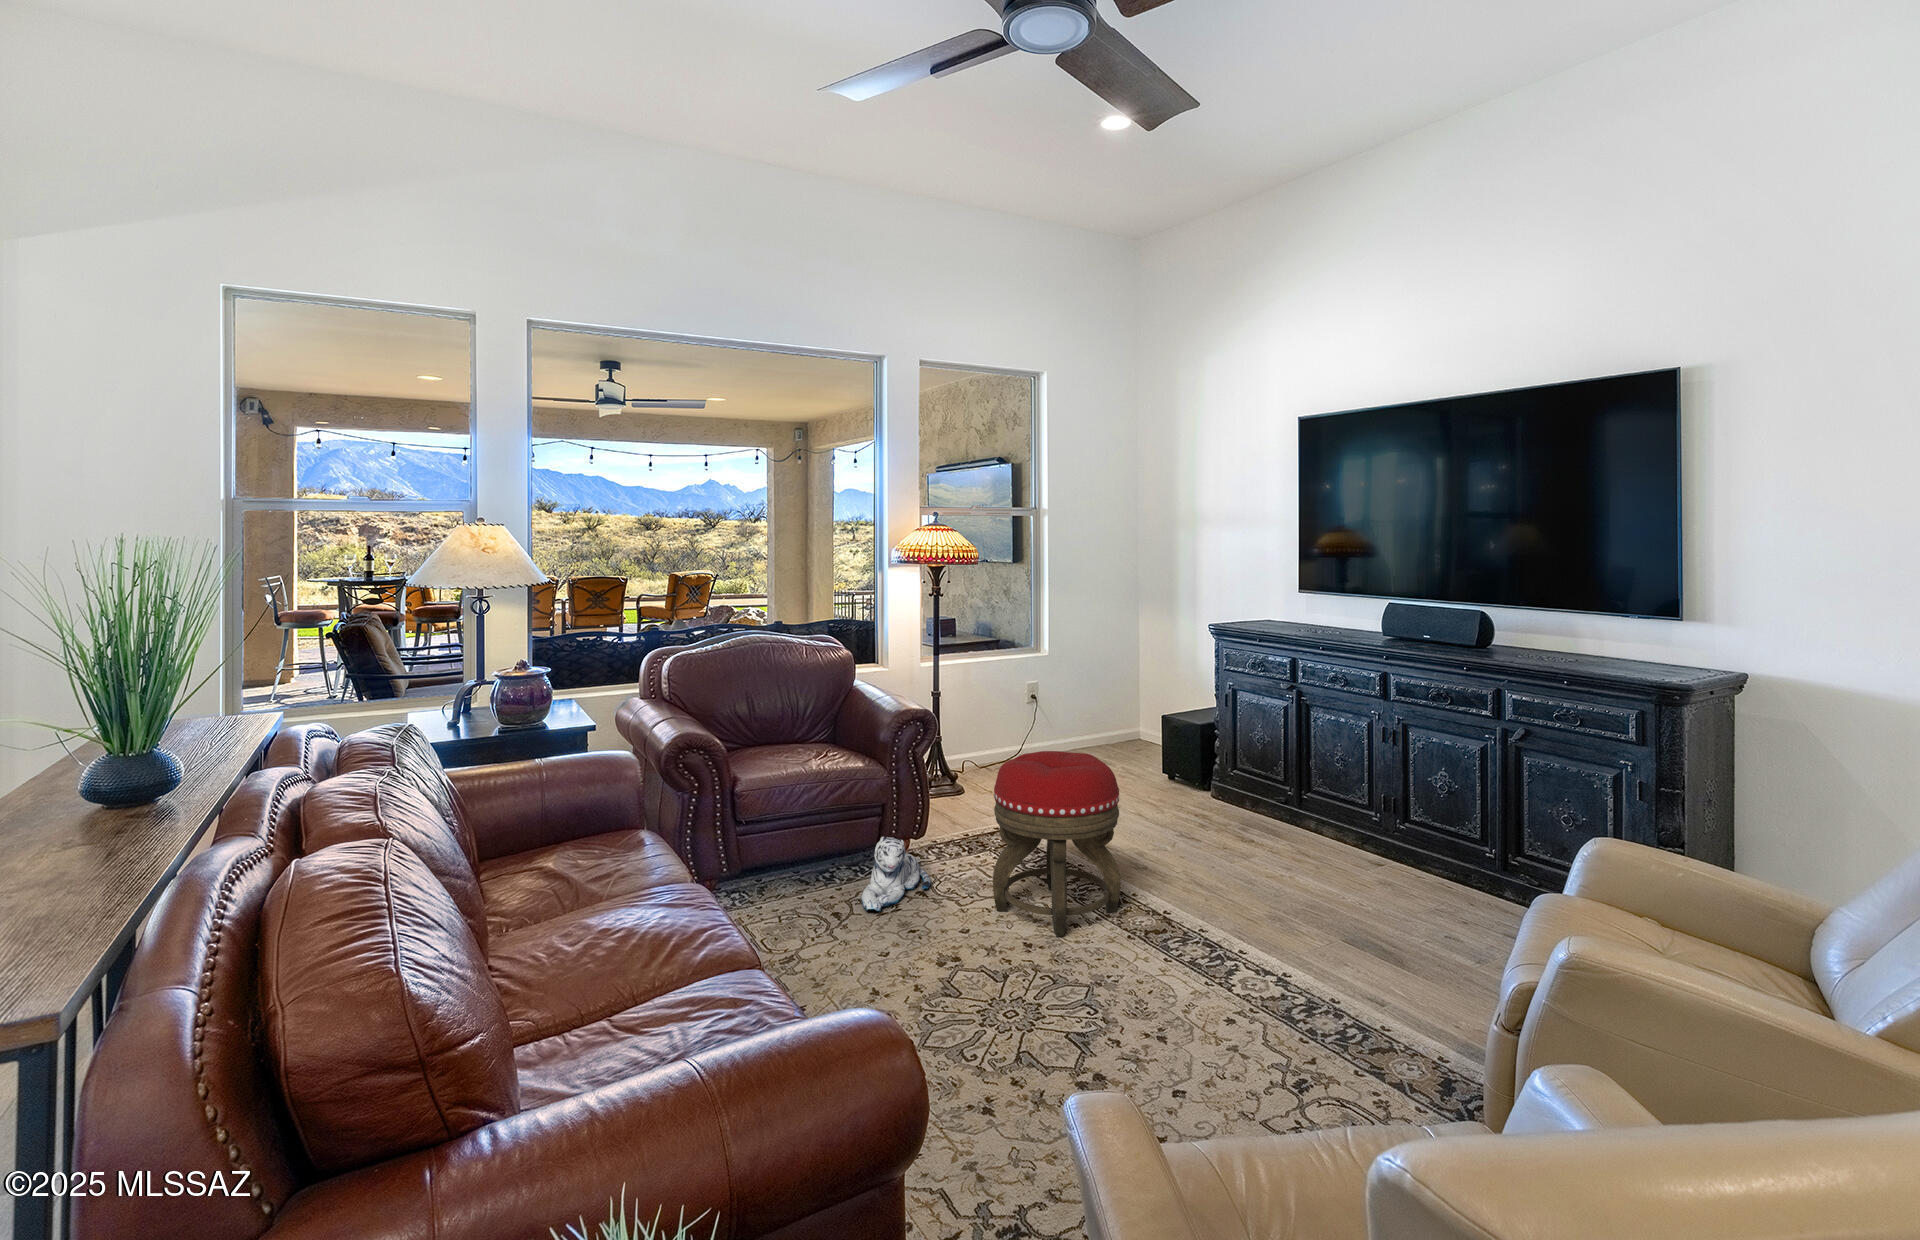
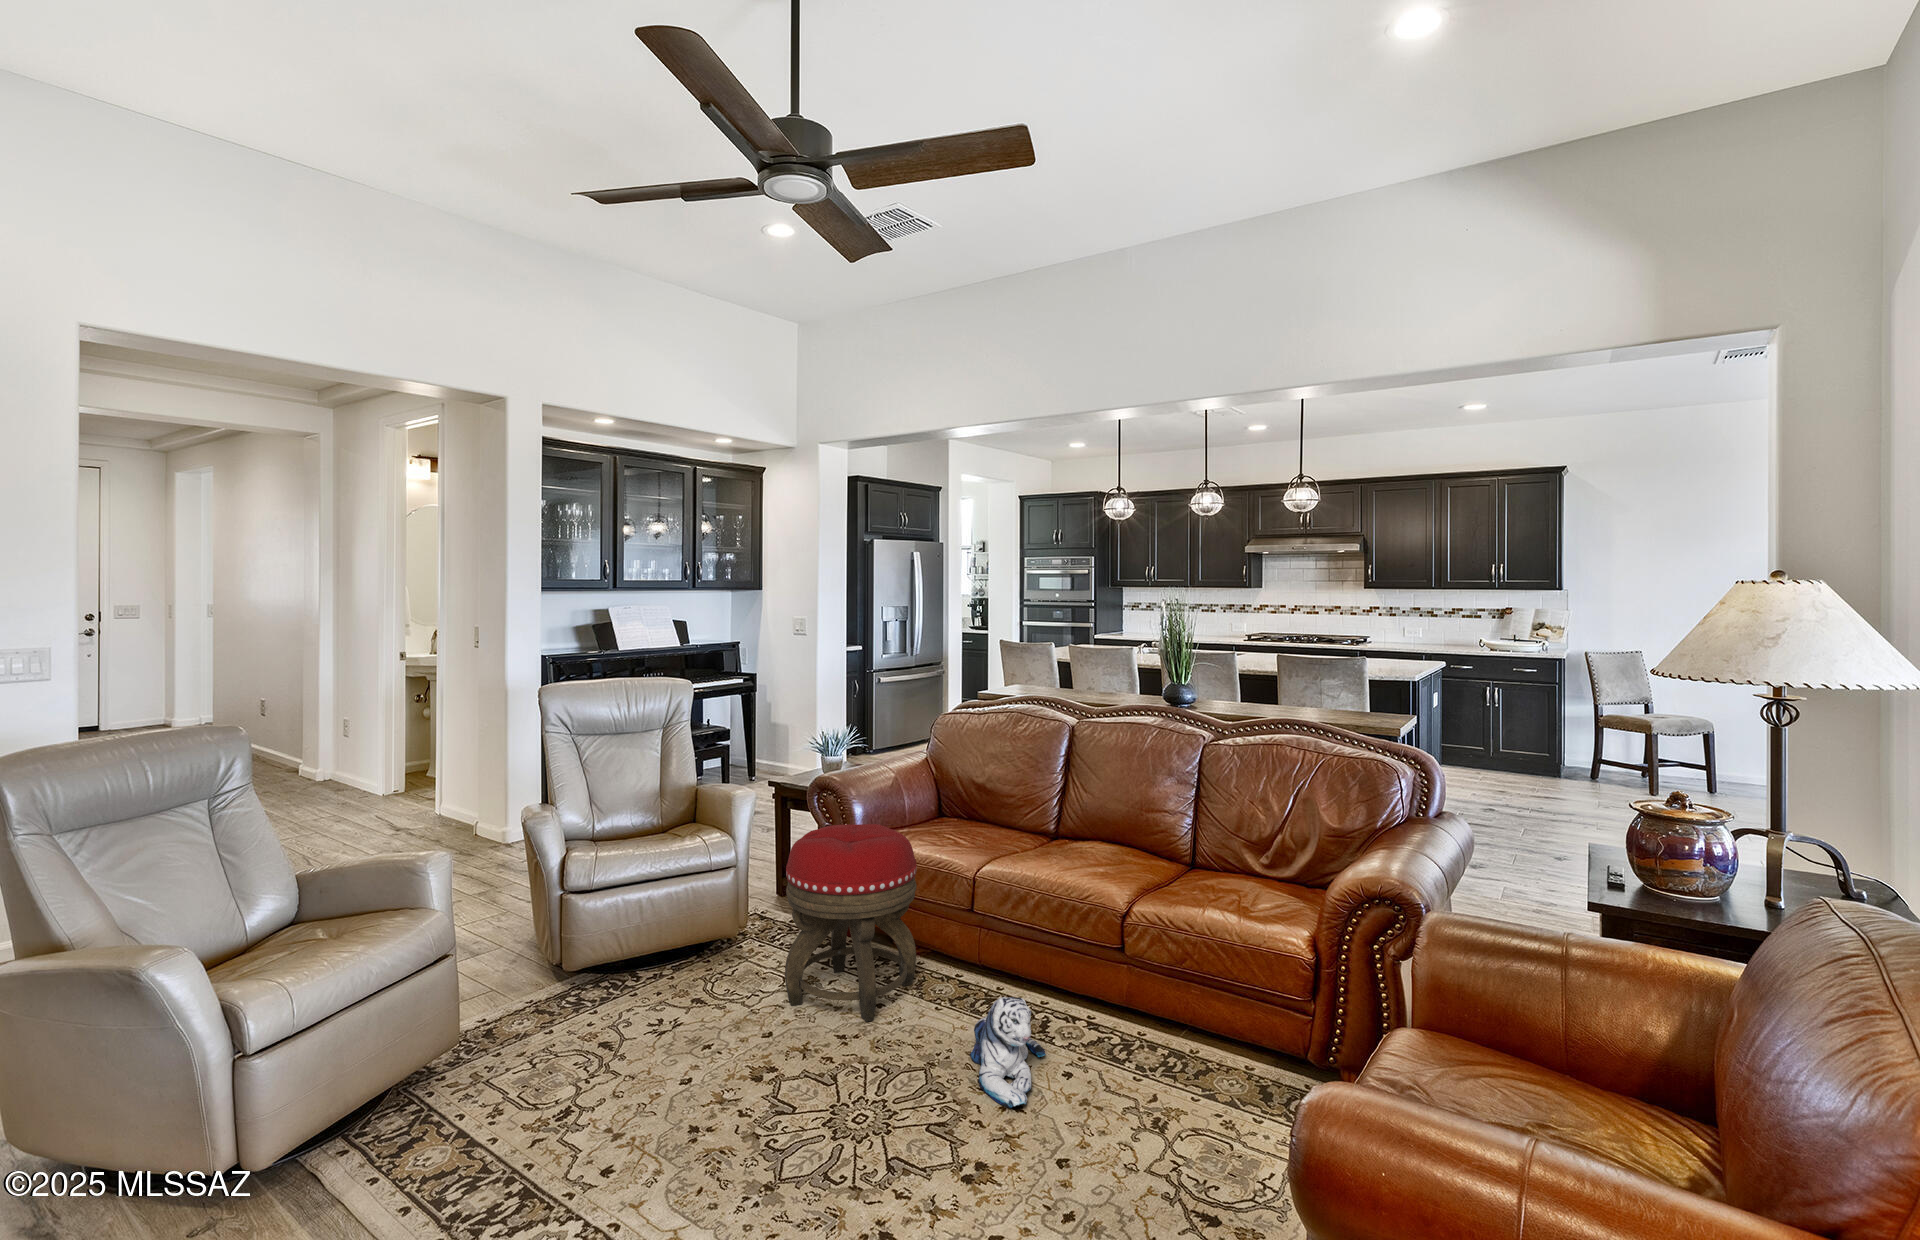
plush toy: present [862,837,931,911] -> present [970,997,1046,1108]

